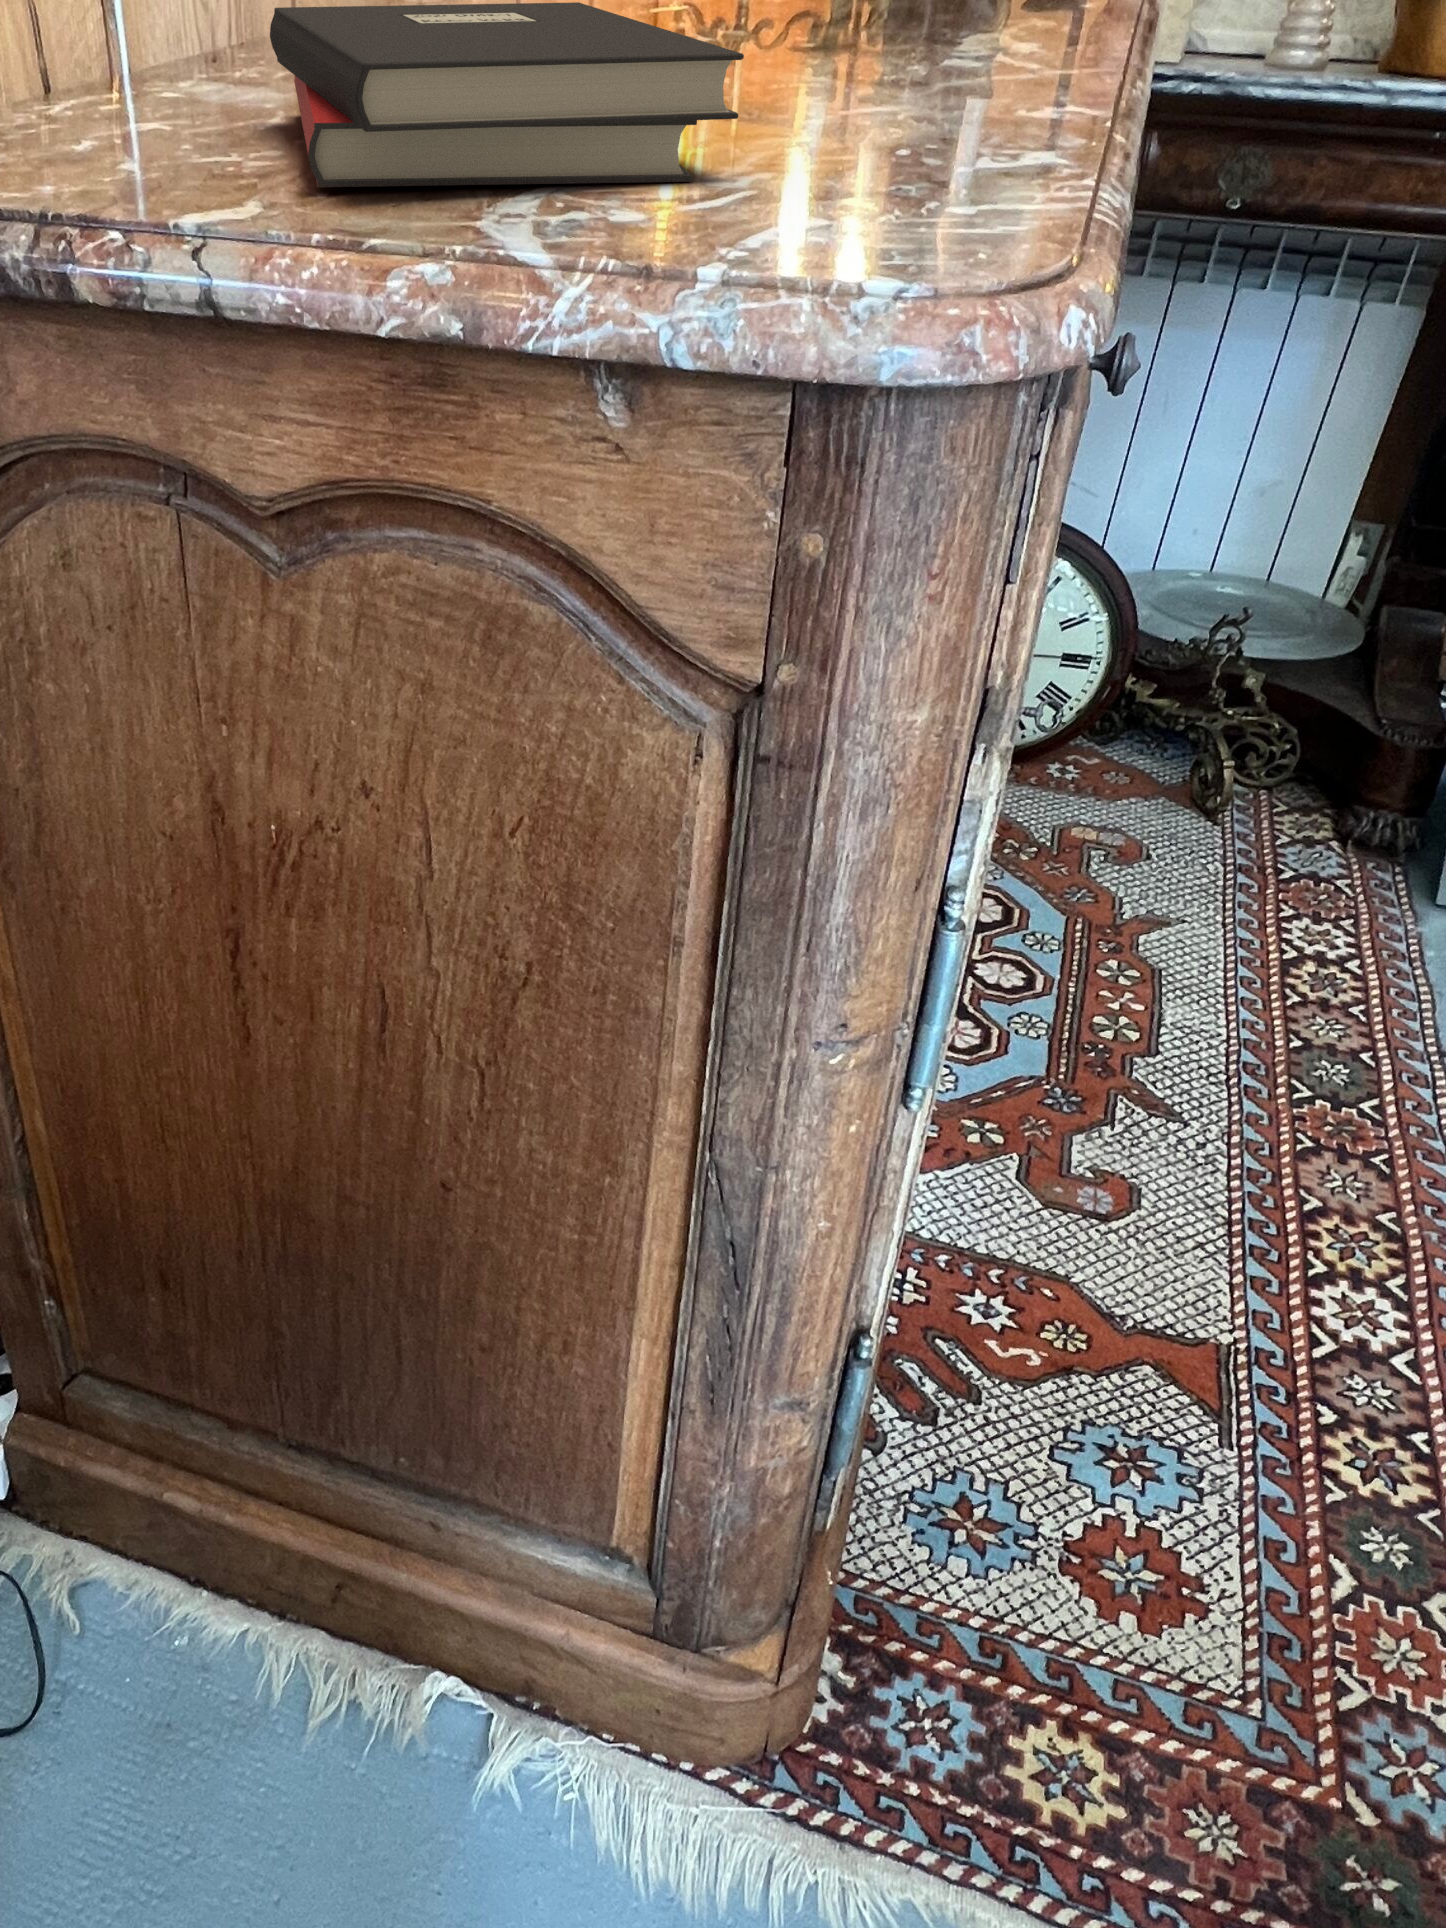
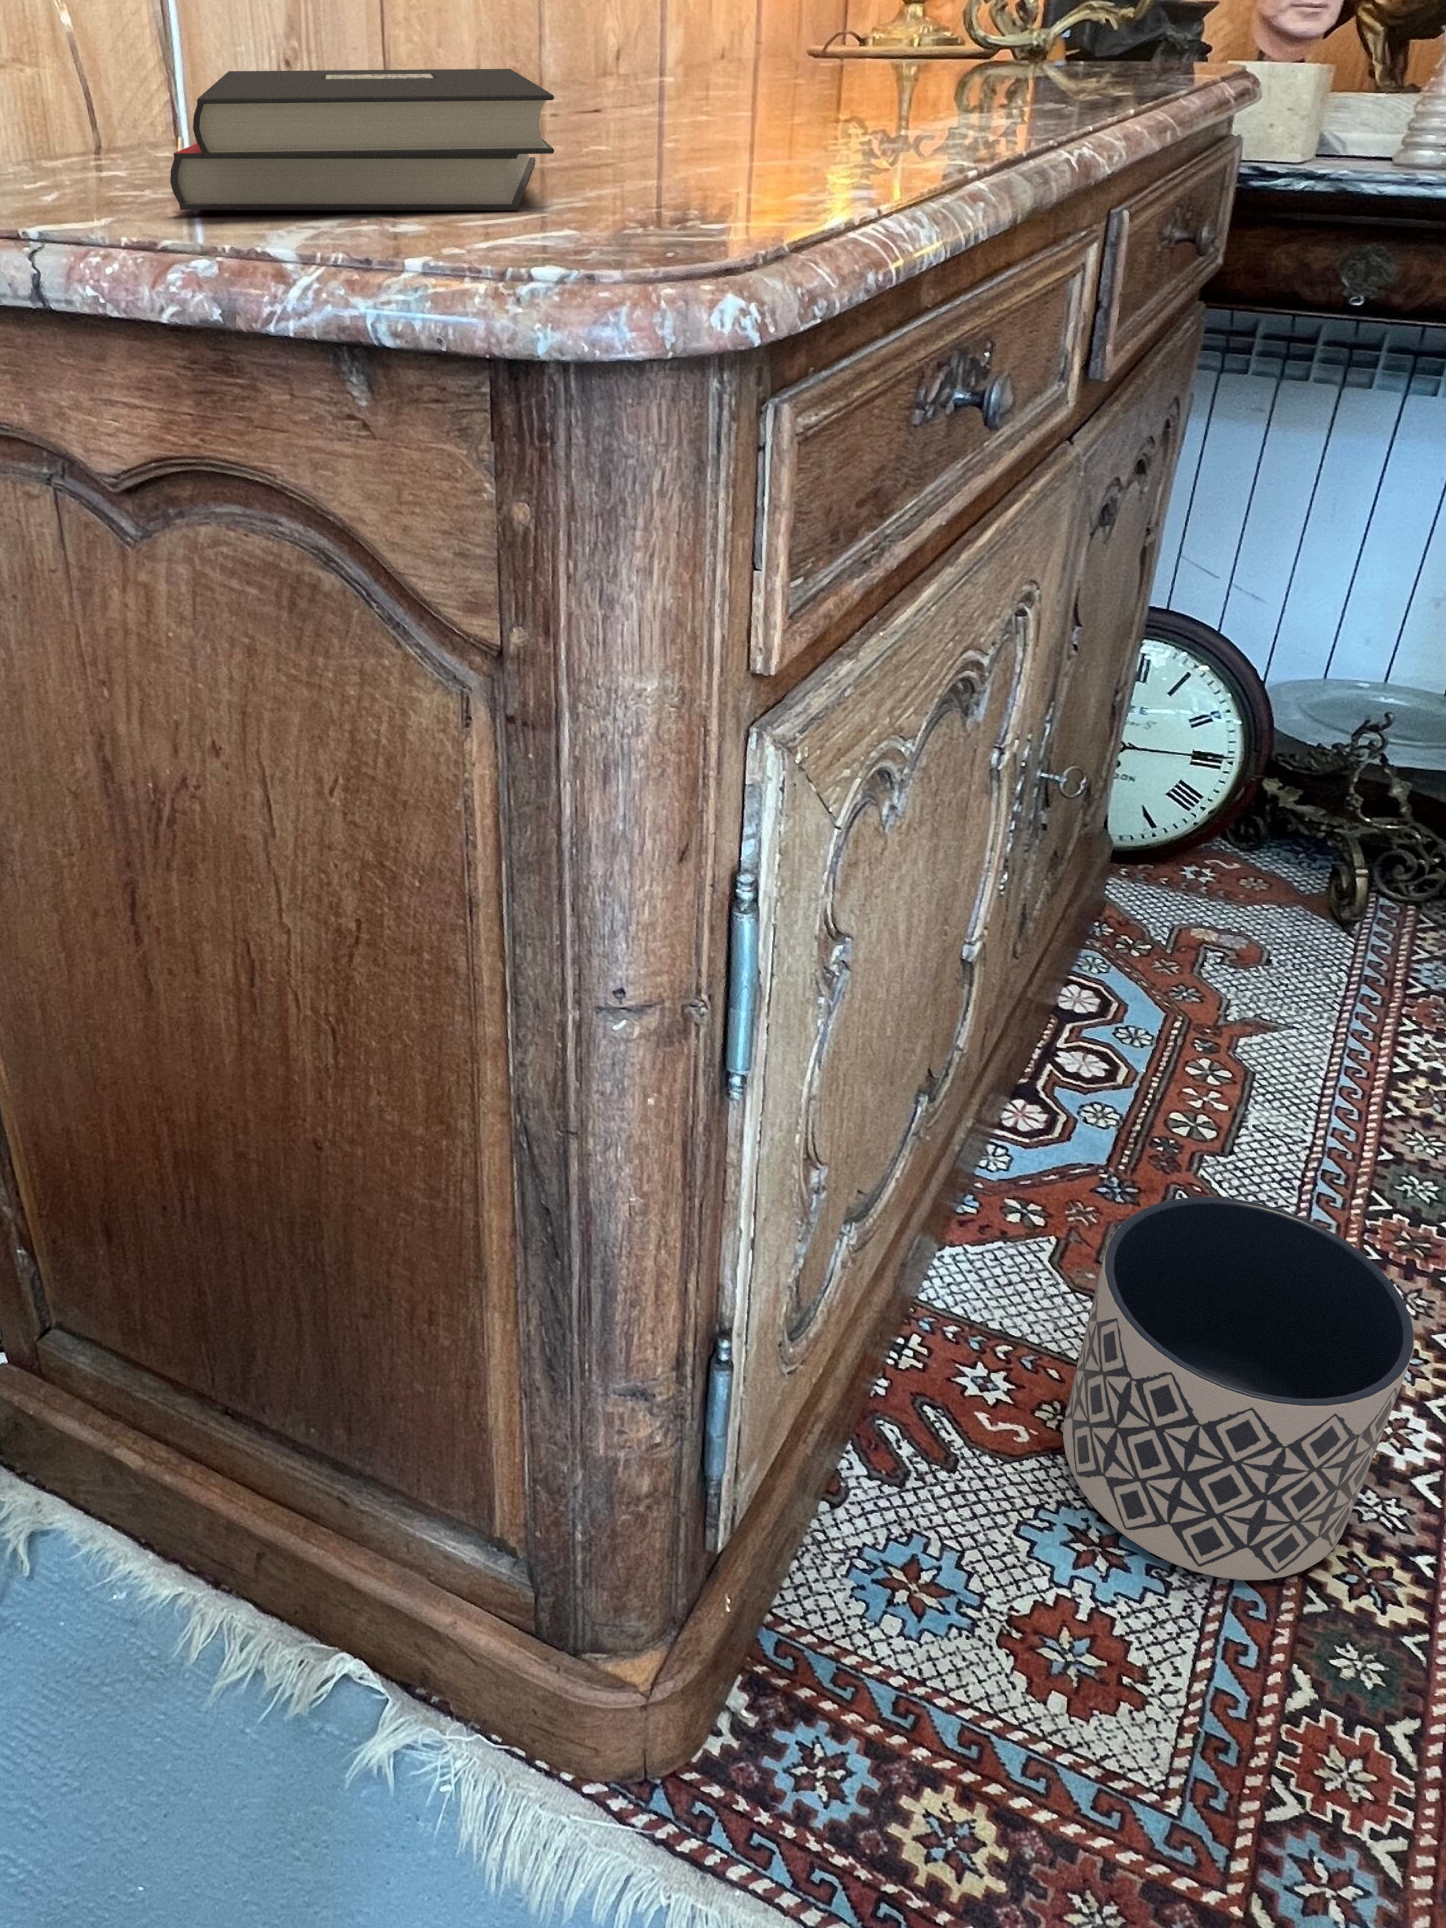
planter: none [1072,1114,1427,1479] -> present [1063,1197,1414,1580]

